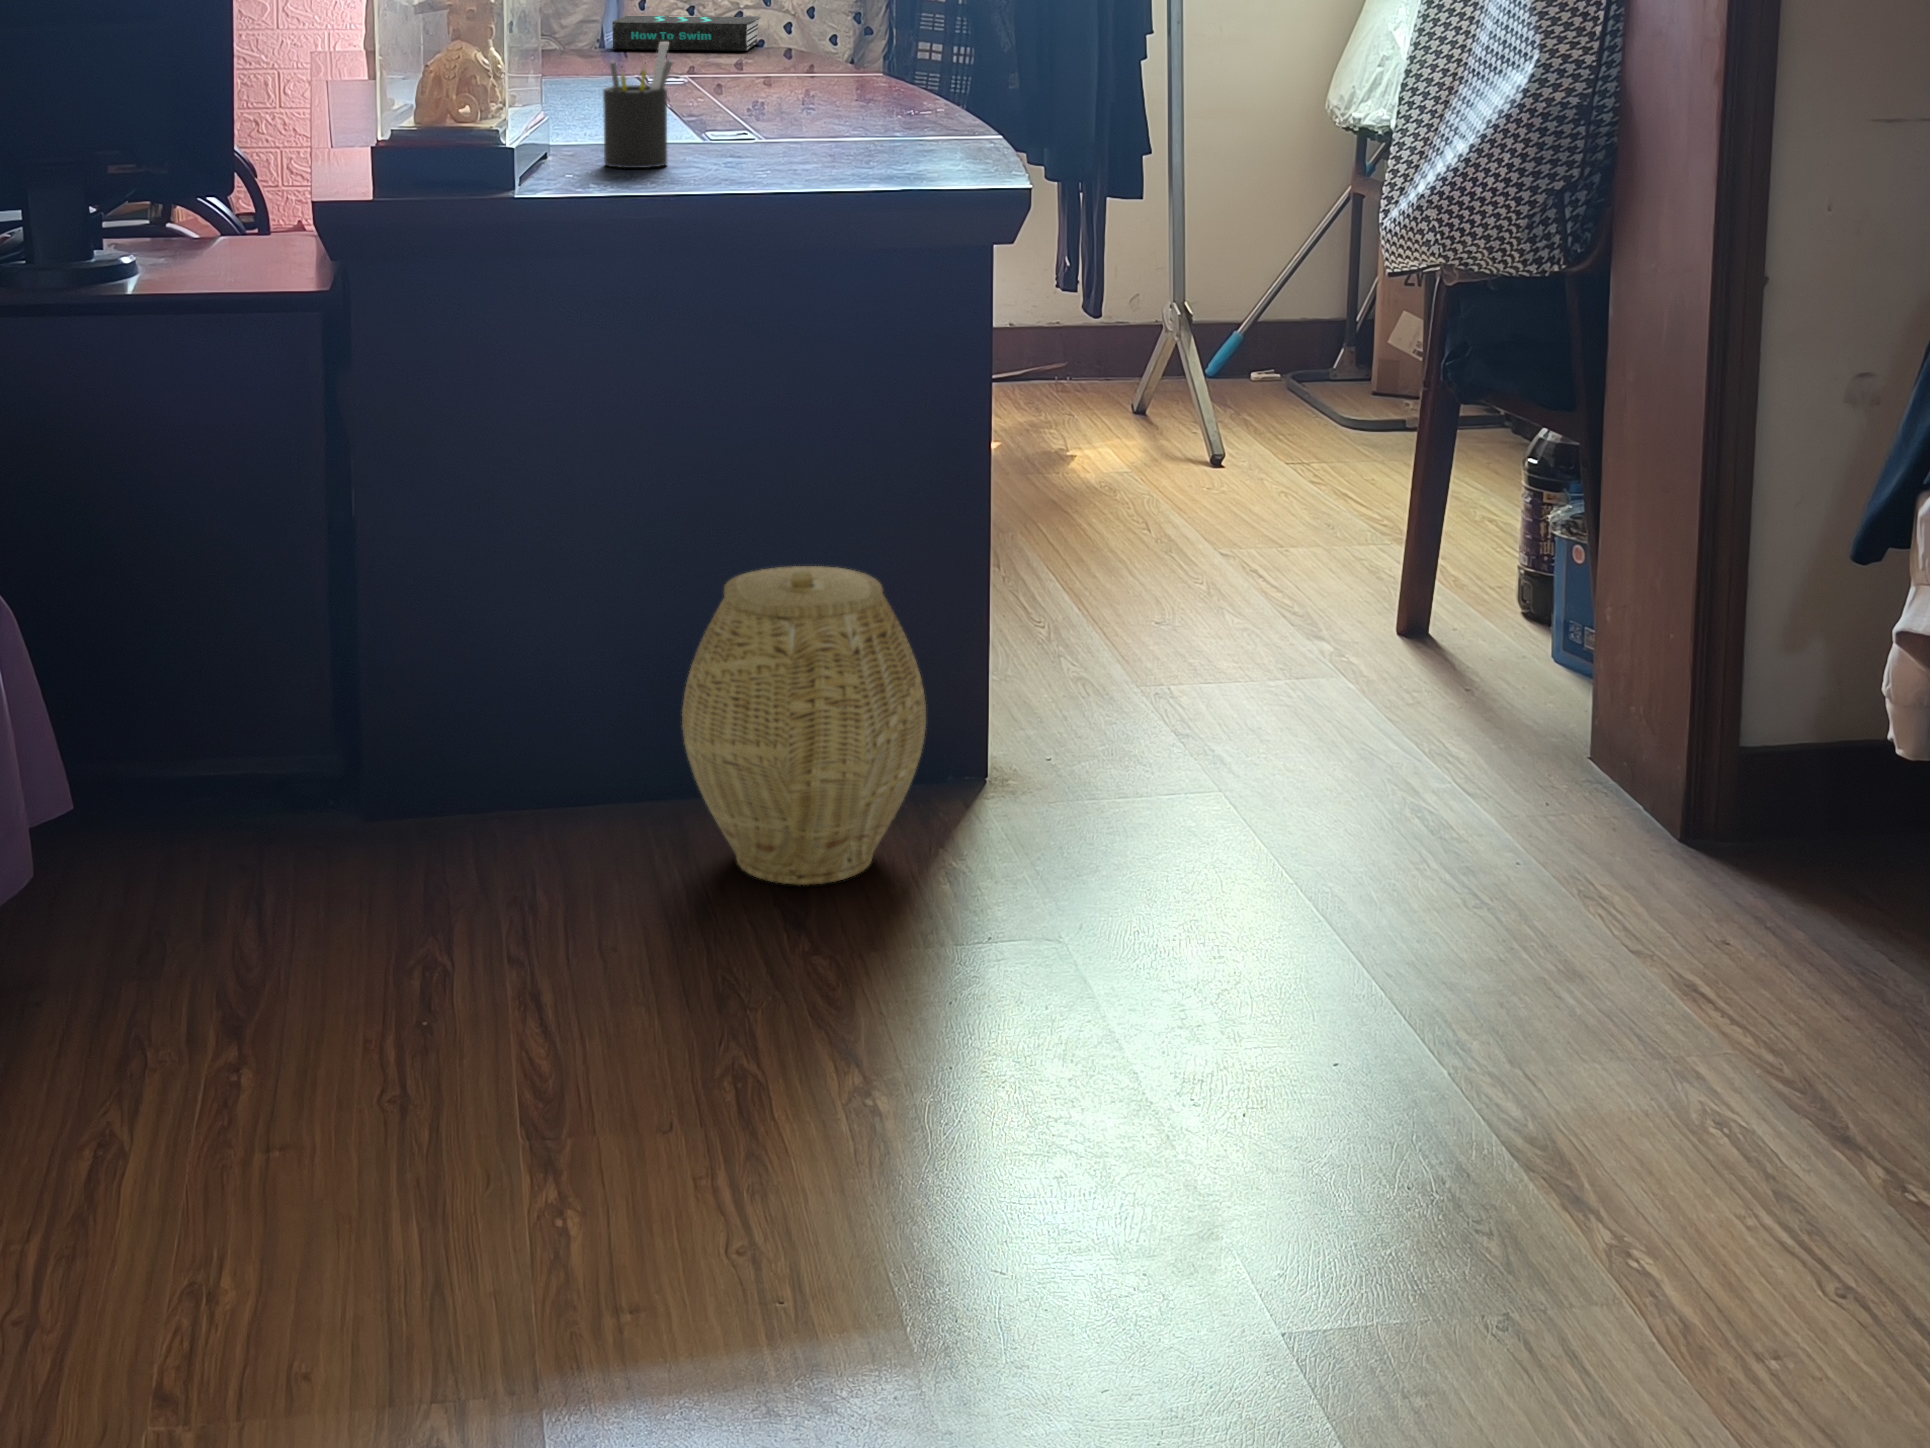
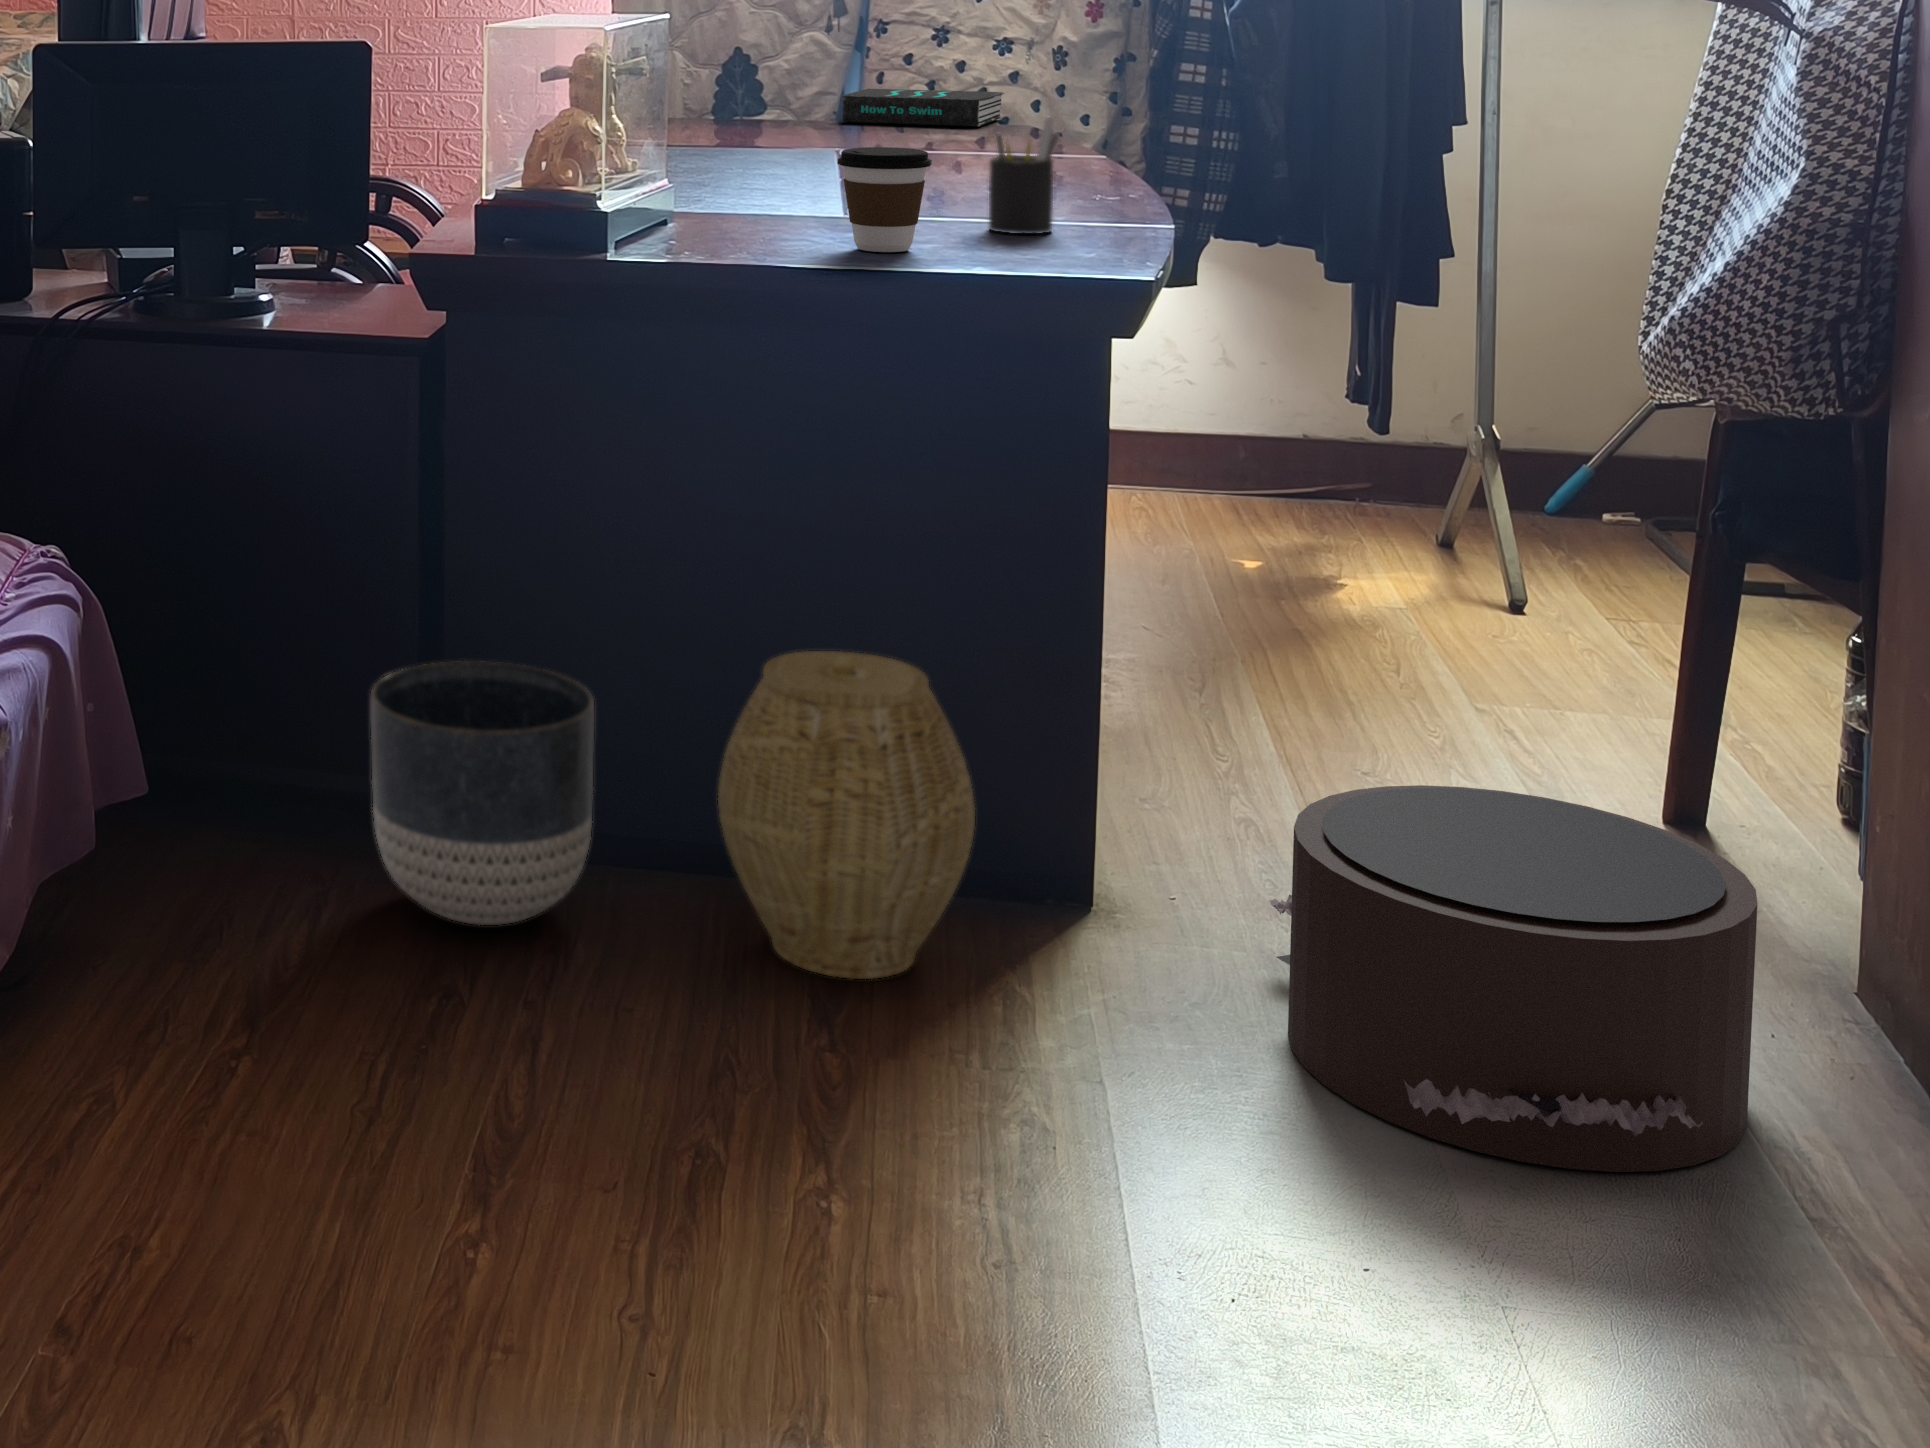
pen holder: present [603,42,673,168] -> present [989,116,1059,234]
coffee cup: none [755,61,843,166] -> present [838,147,932,252]
pouf: none [1156,617,1556,926] -> present [1270,785,1757,1172]
planter: none [316,624,556,901] -> present [371,661,594,925]

